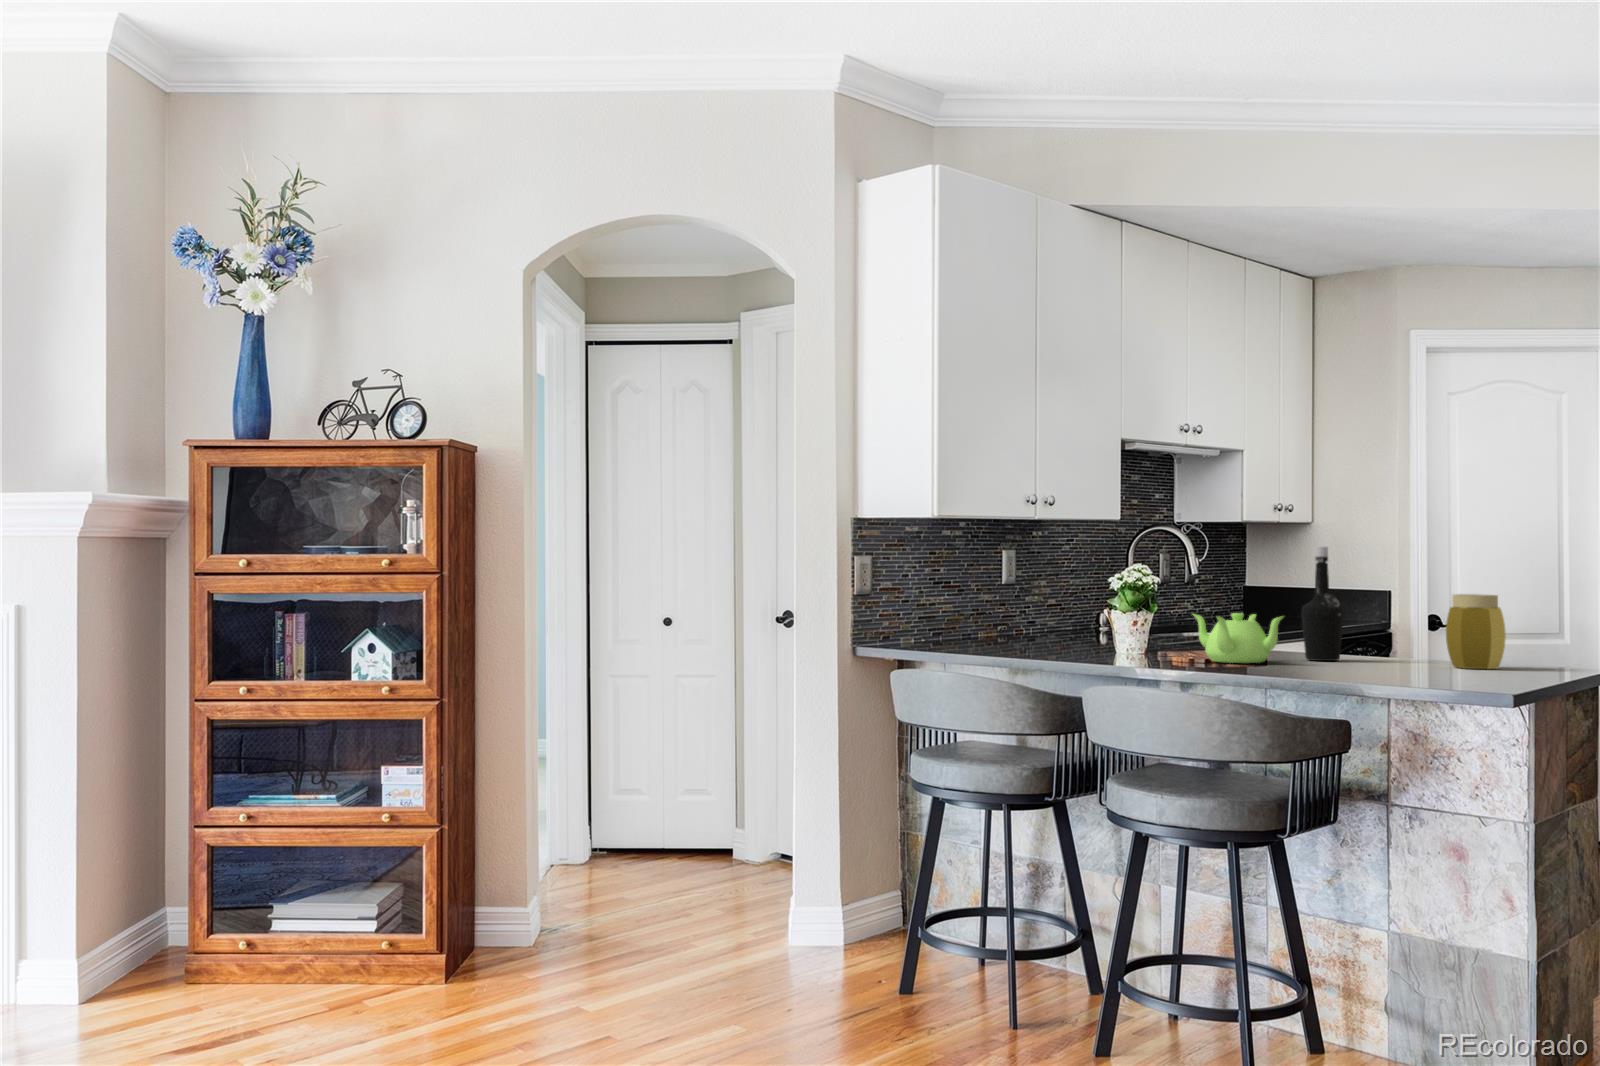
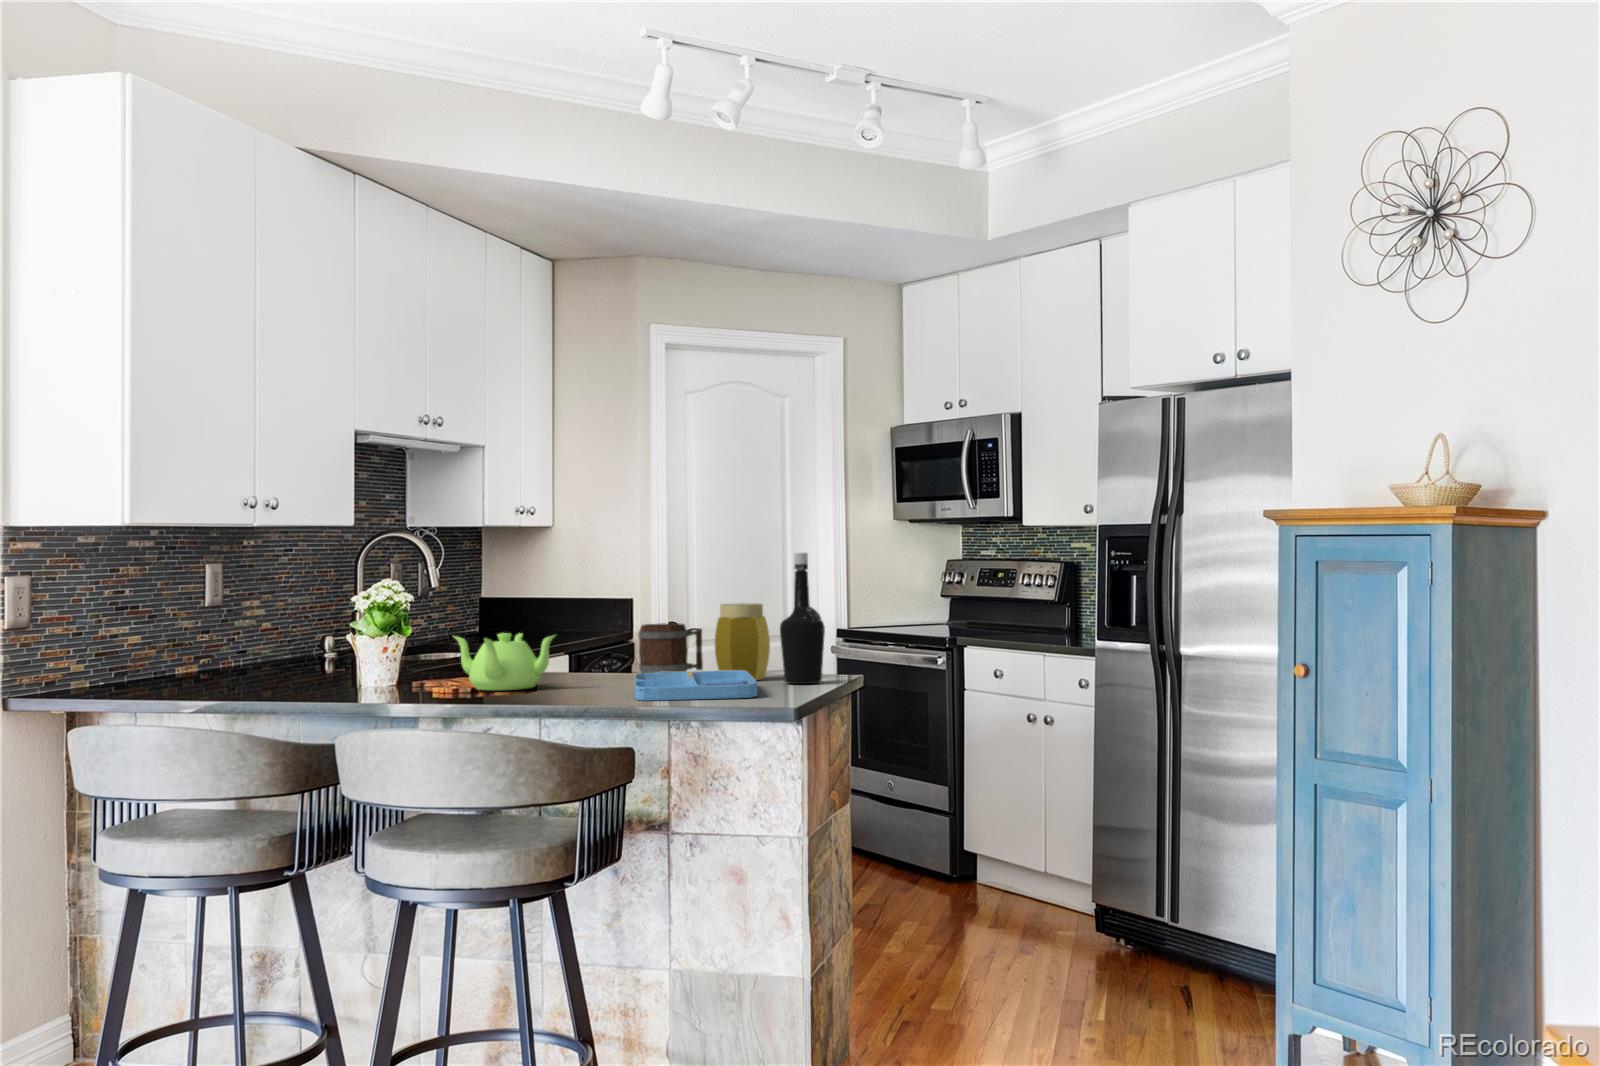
bottle: present [1302,547,1343,661] -> present [780,553,825,684]
mug: none [1371,611,1437,663] -> present [638,623,703,673]
tray: none [1352,655,1478,682] -> present [635,671,758,701]

